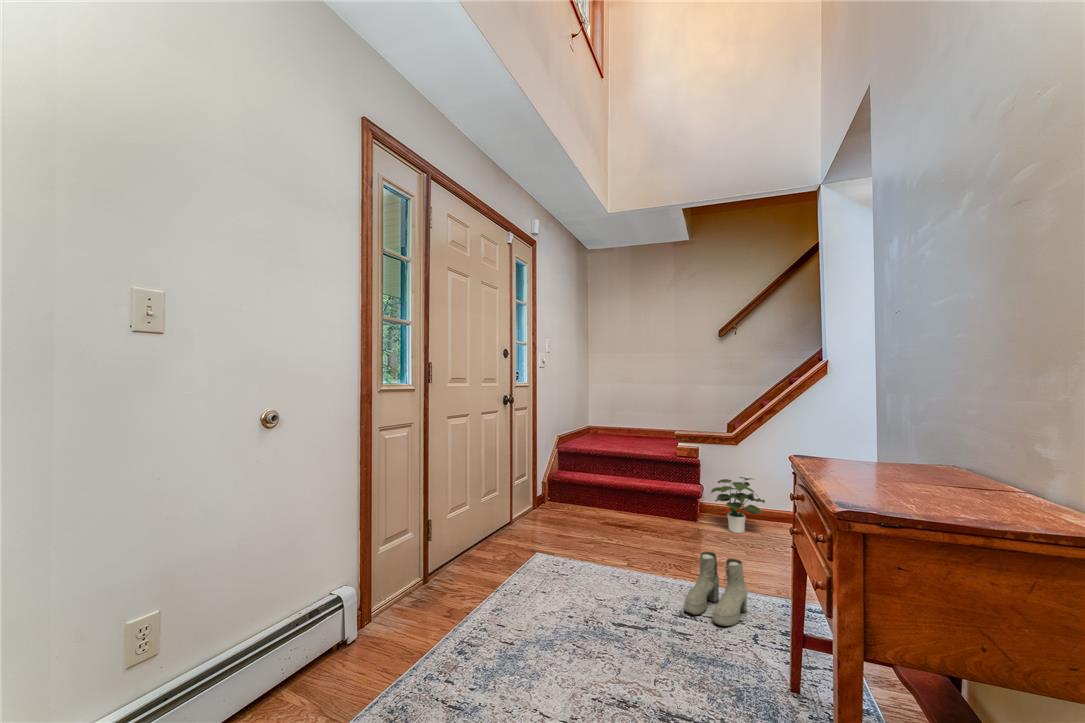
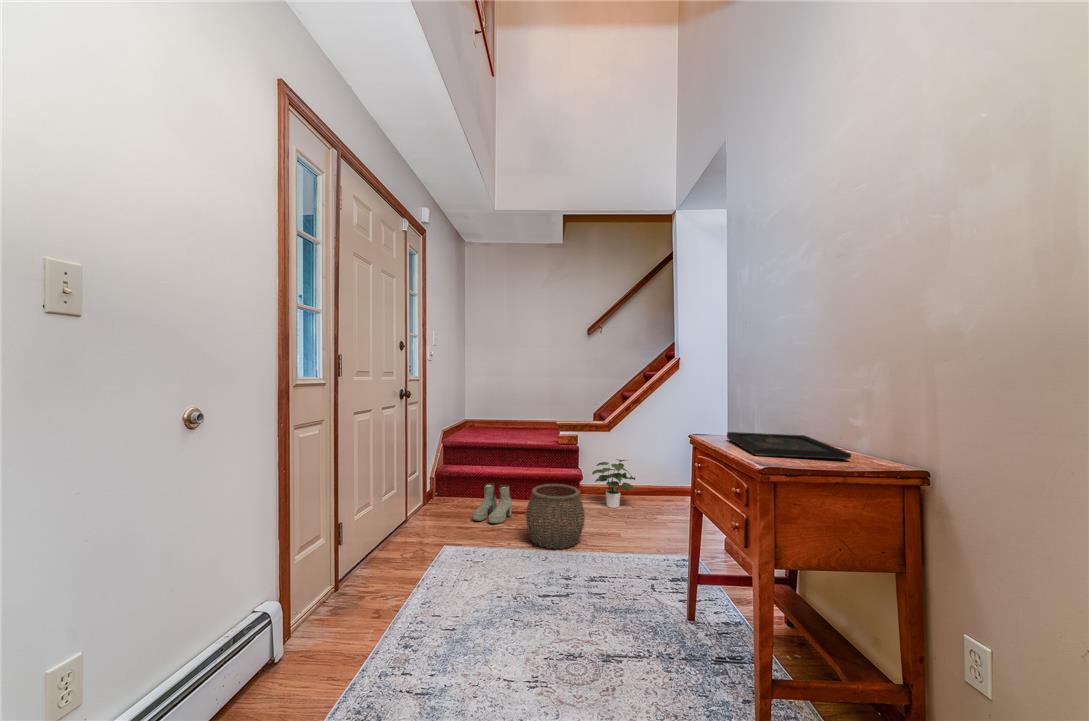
tray: none [829,453,1016,506] -> present [727,432,851,459]
woven basket: none [620,500,687,574] -> present [526,484,585,549]
boots: present [684,552,747,626] -> present [473,483,512,524]

